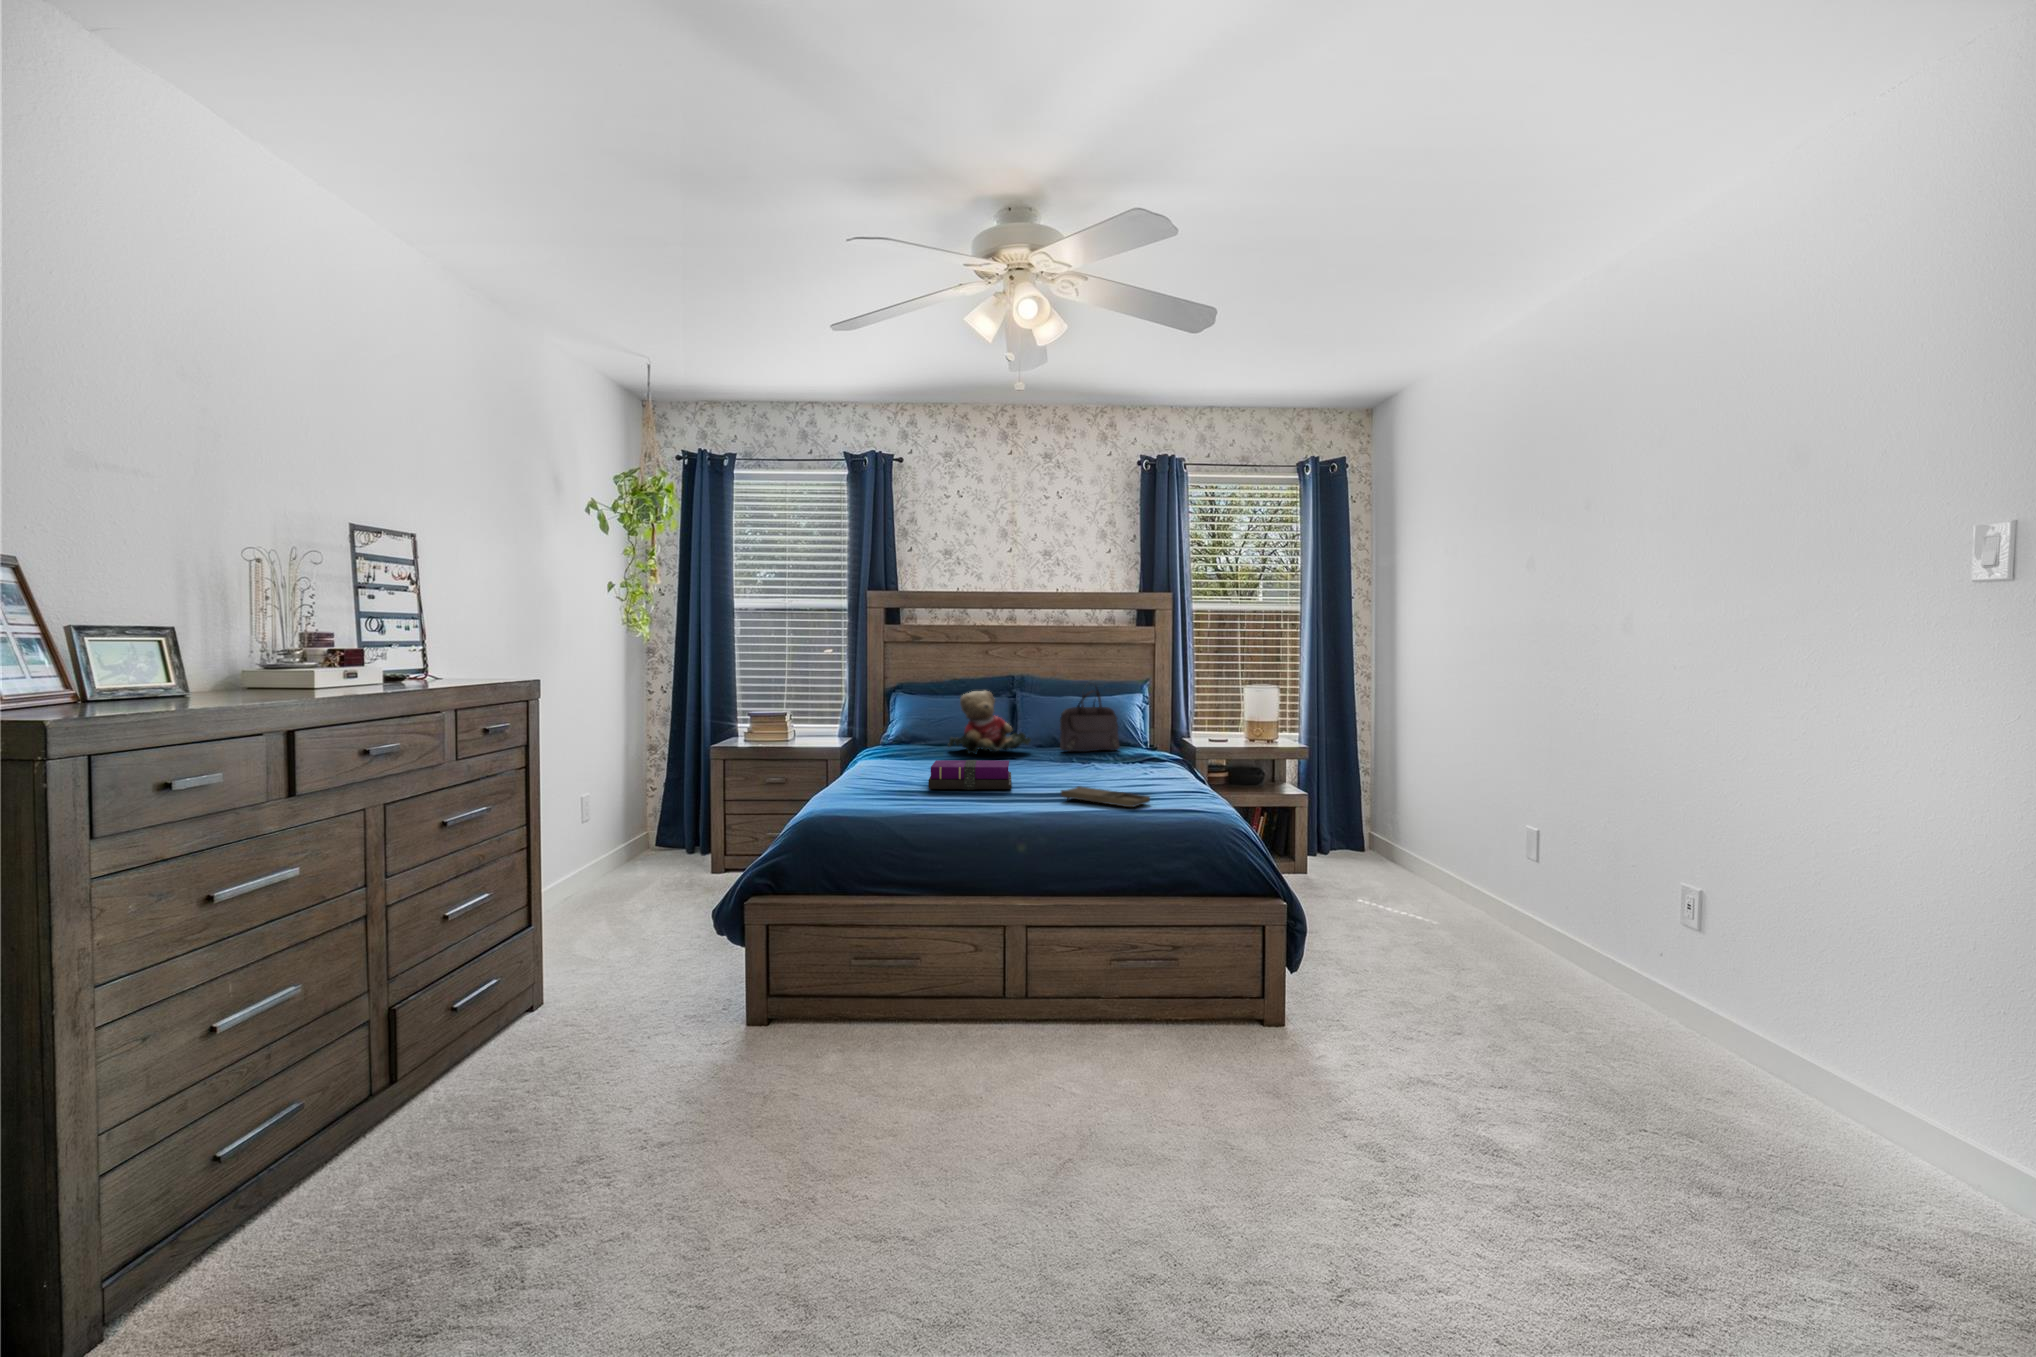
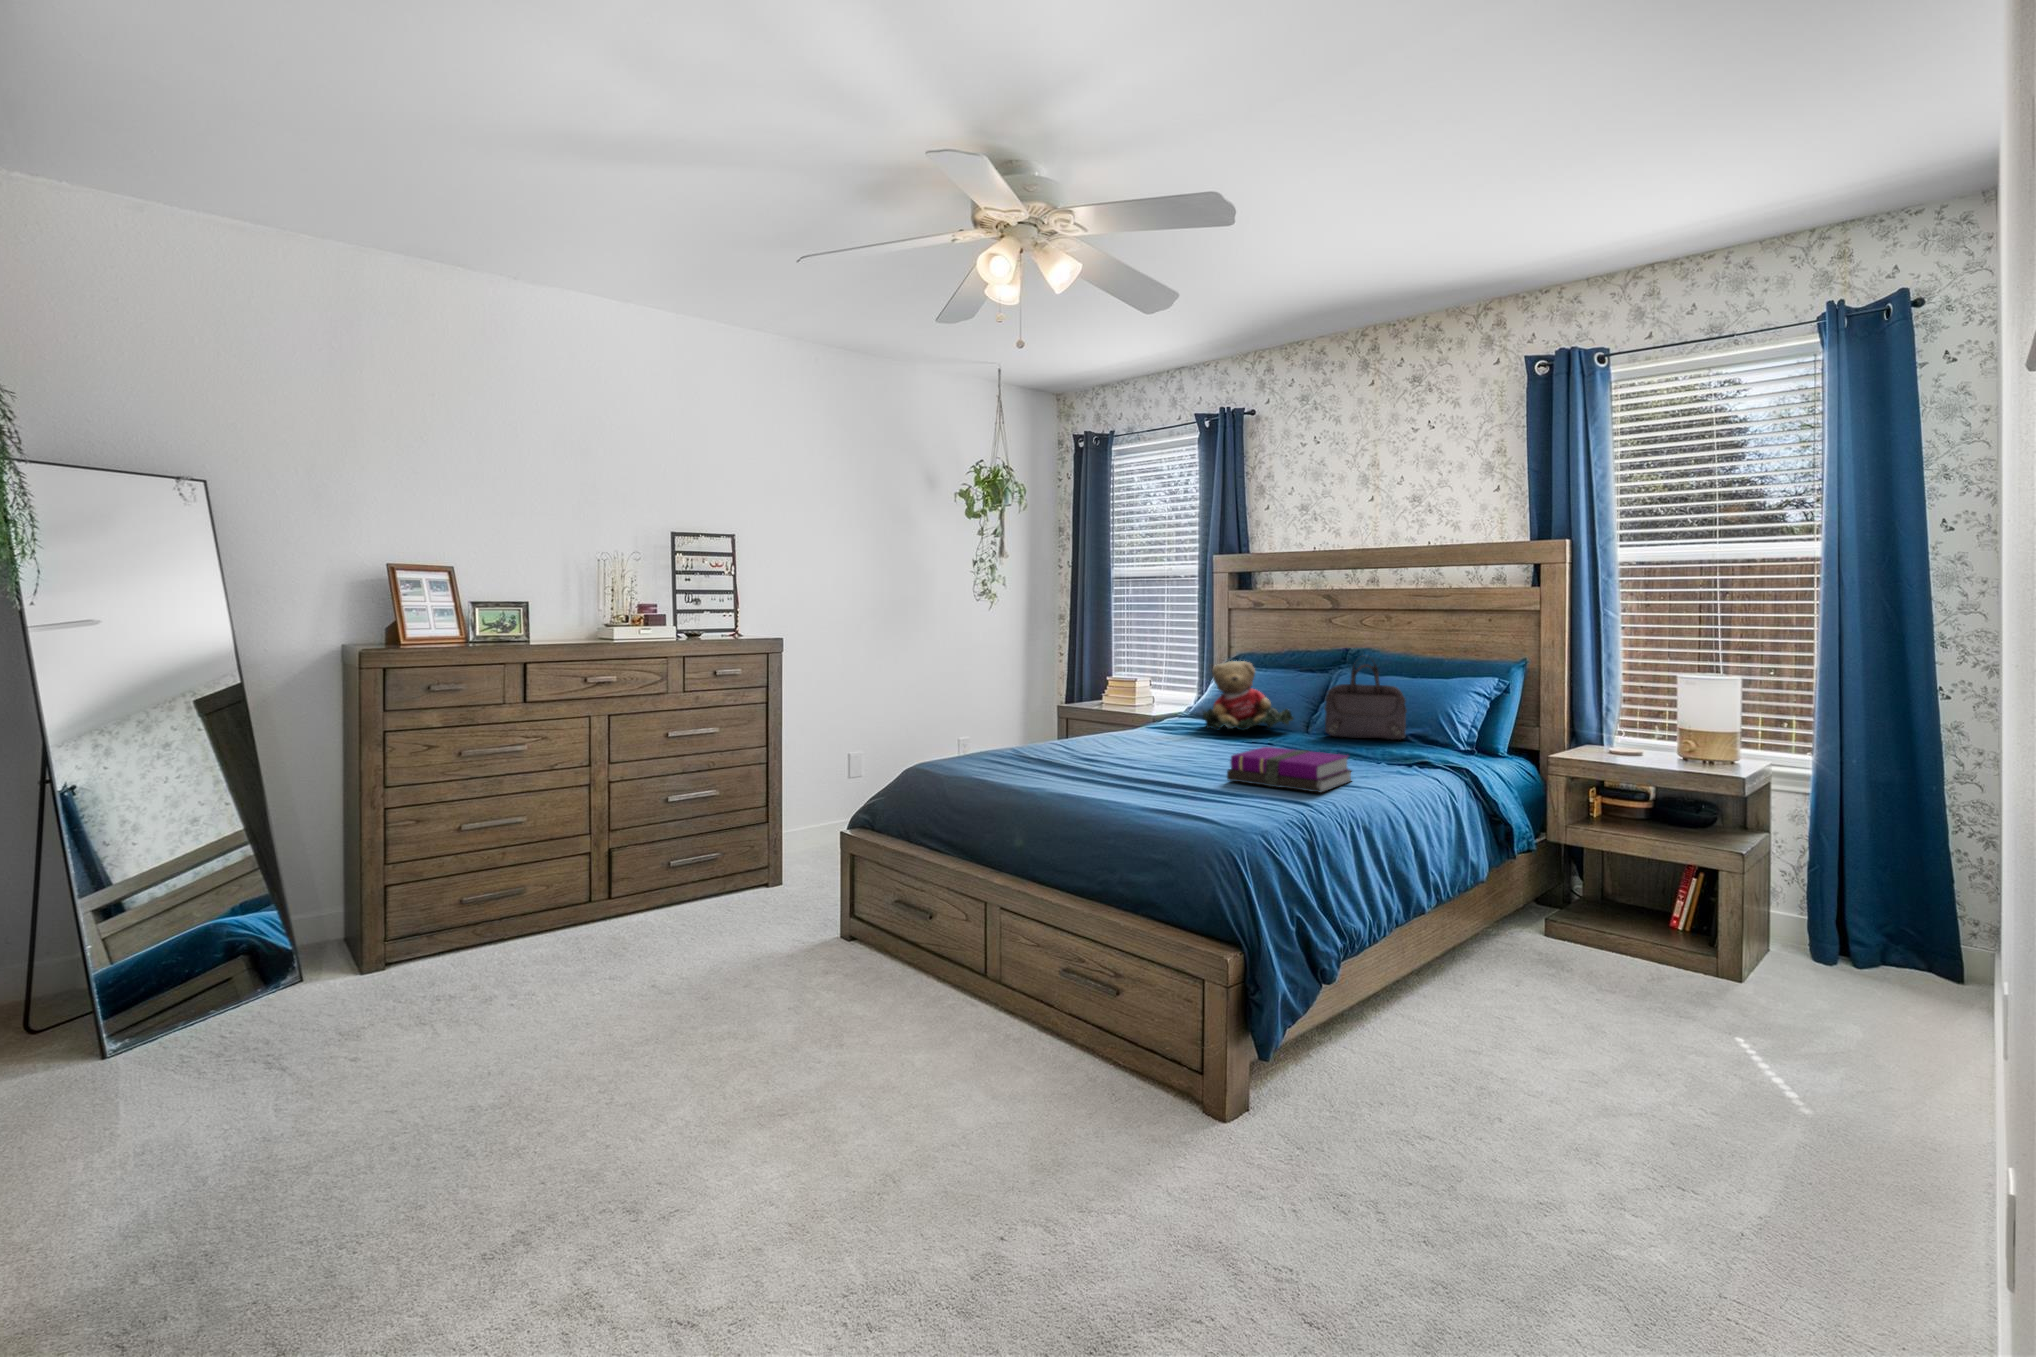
notebook: present [928,760,1012,790] -> present [1227,747,1351,793]
tray: present [1061,786,1150,807] -> none [1120,781,1200,817]

